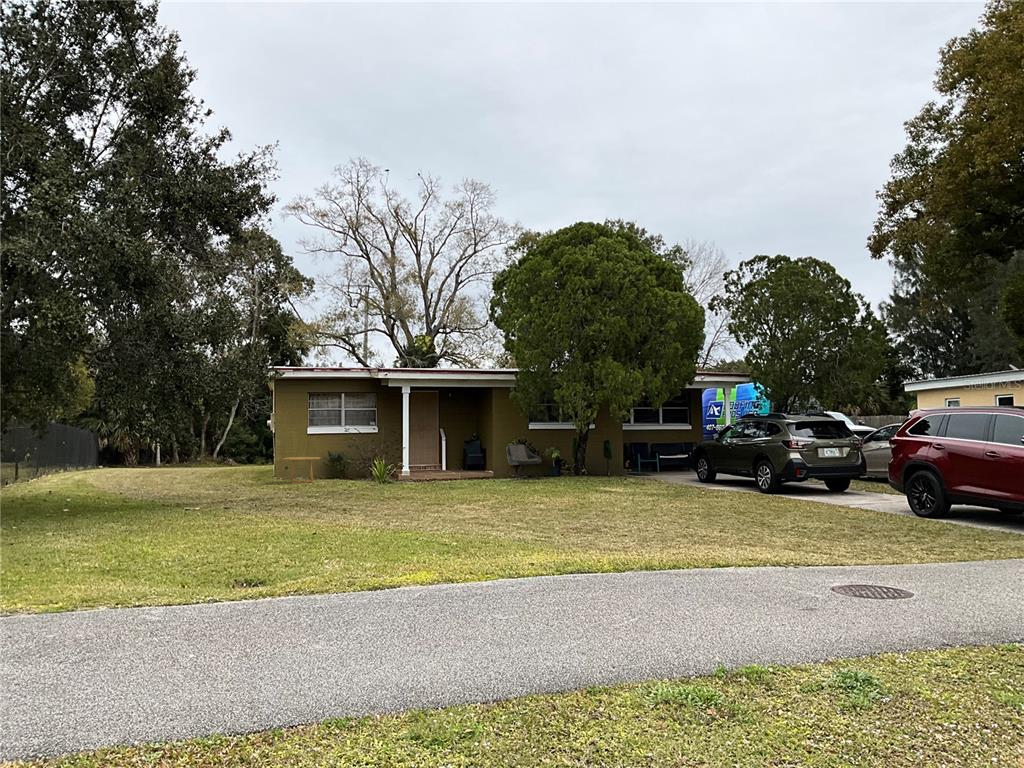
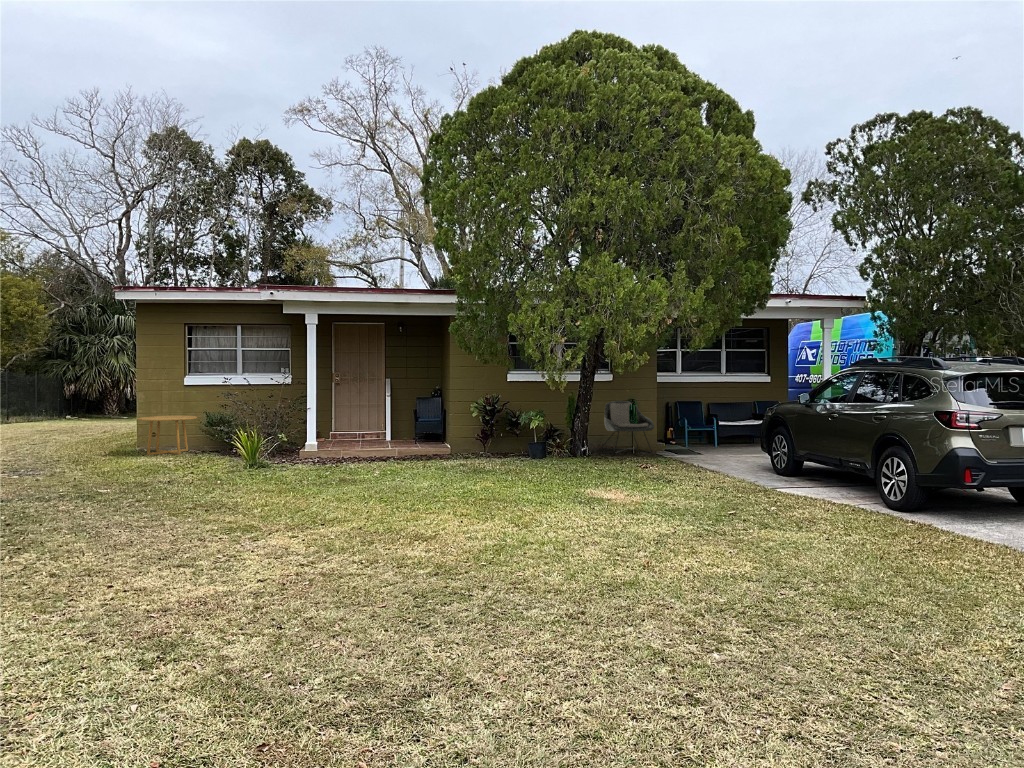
lounge chair: present [507,444,542,478] -> present [602,401,654,454]

